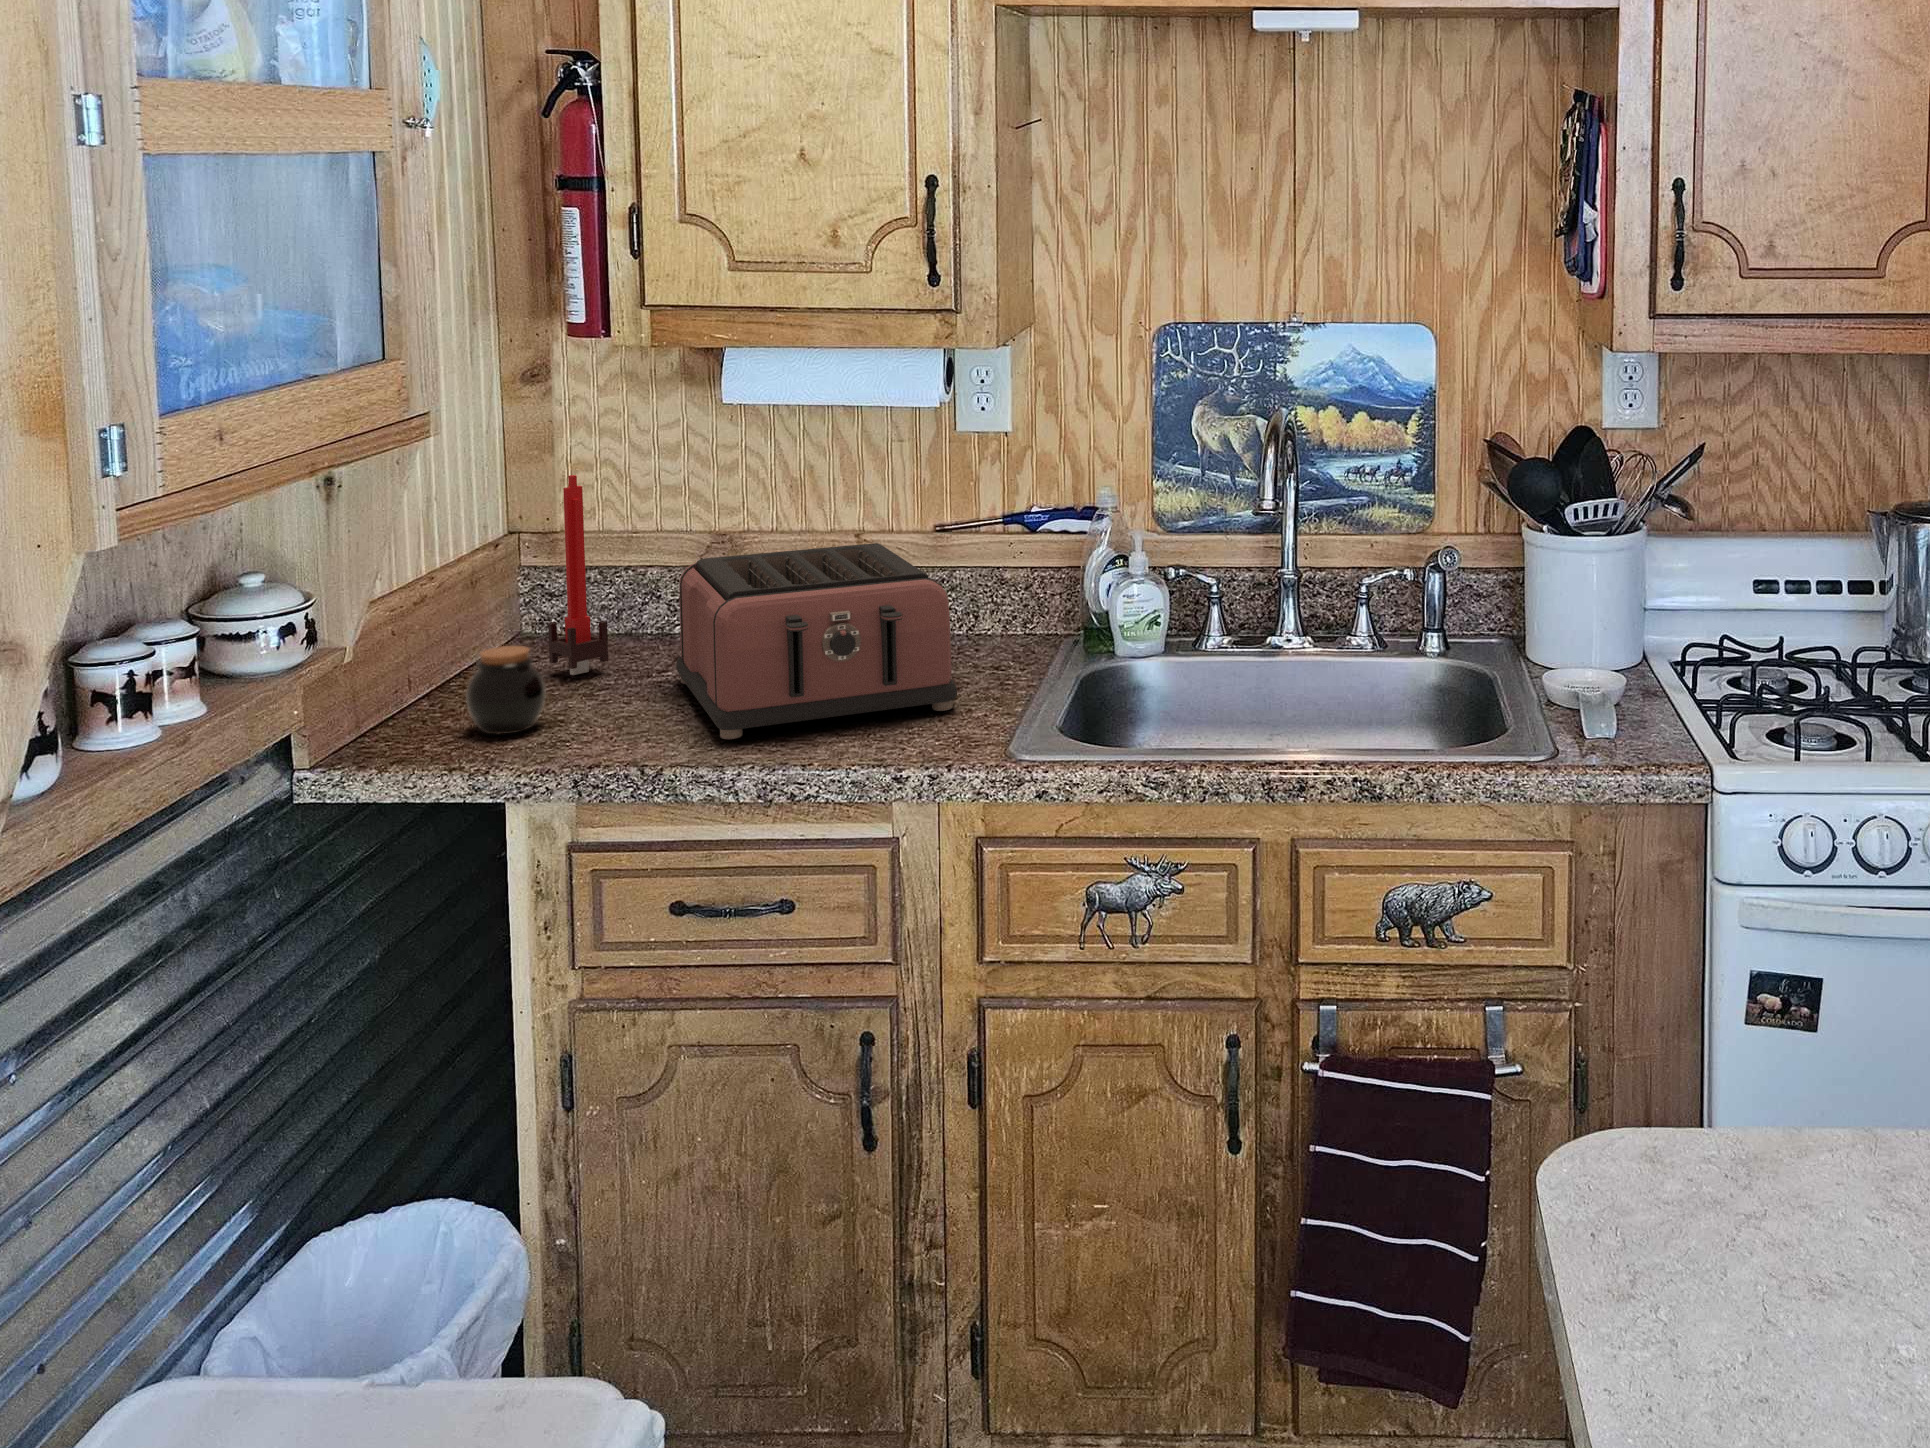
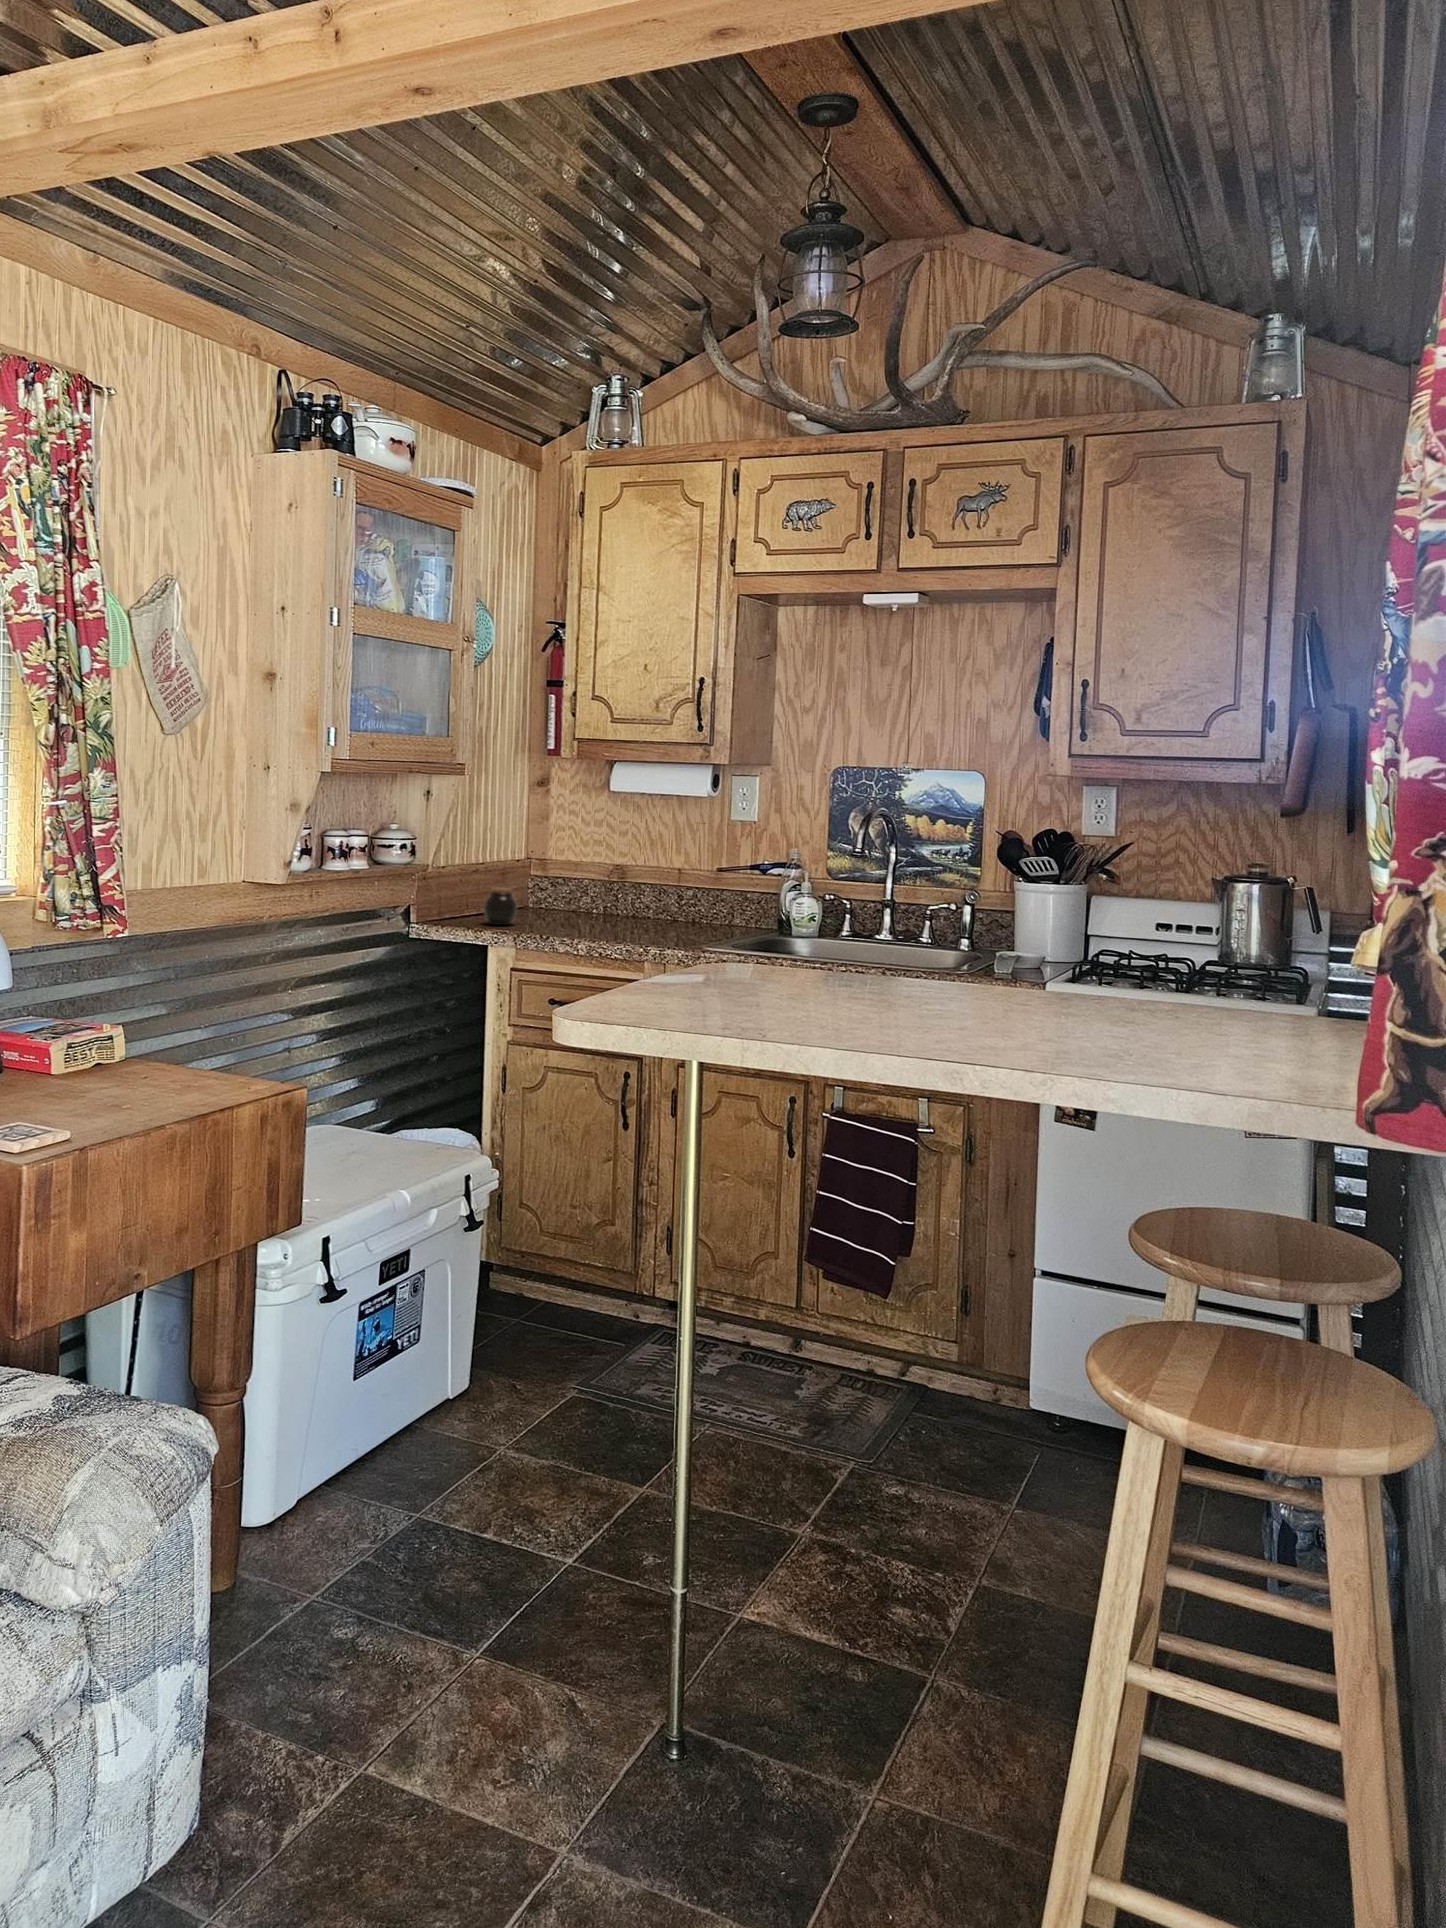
candle: present [548,475,608,675] -> none [531,822,556,916]
toaster: present [676,543,957,739] -> none [579,862,694,939]

